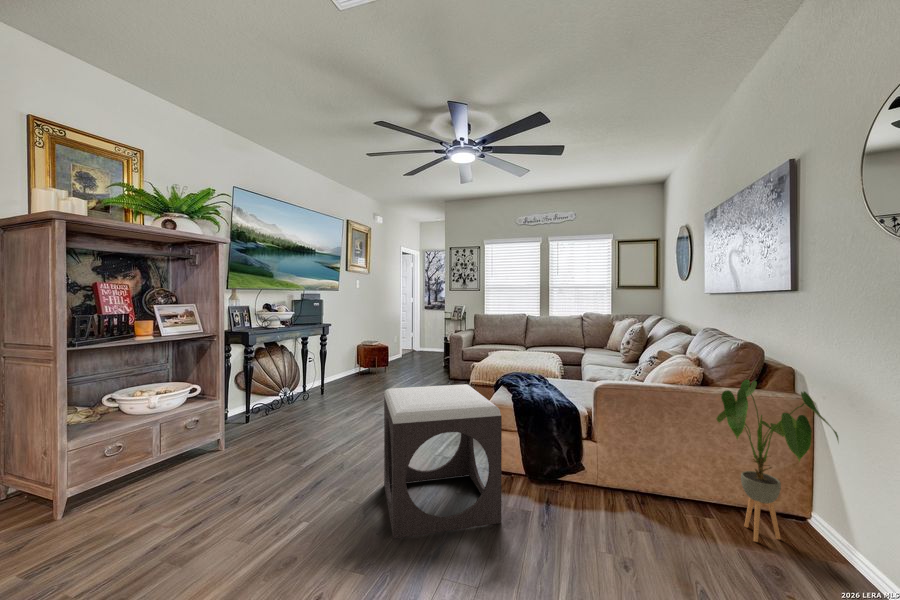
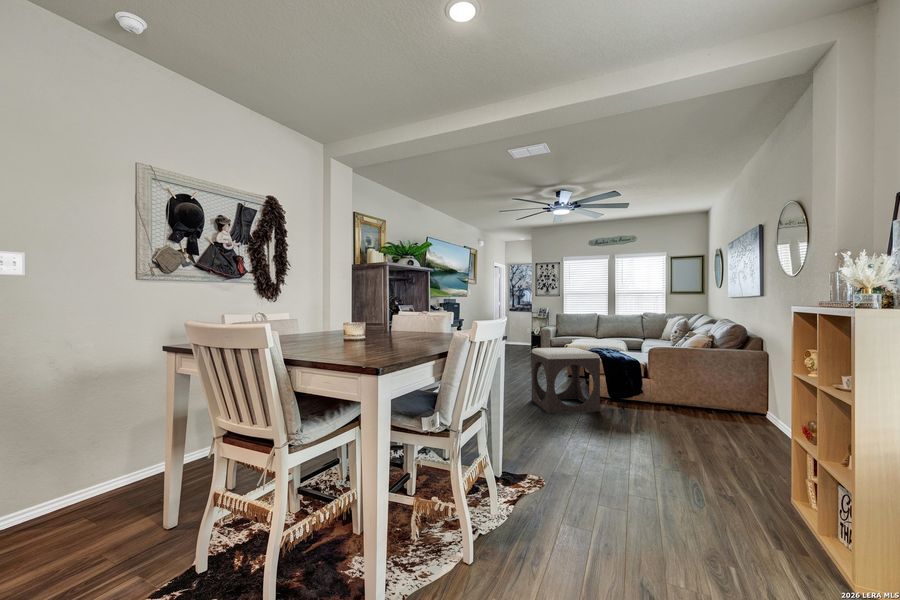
house plant: present [716,380,838,542] -> none [713,341,770,420]

